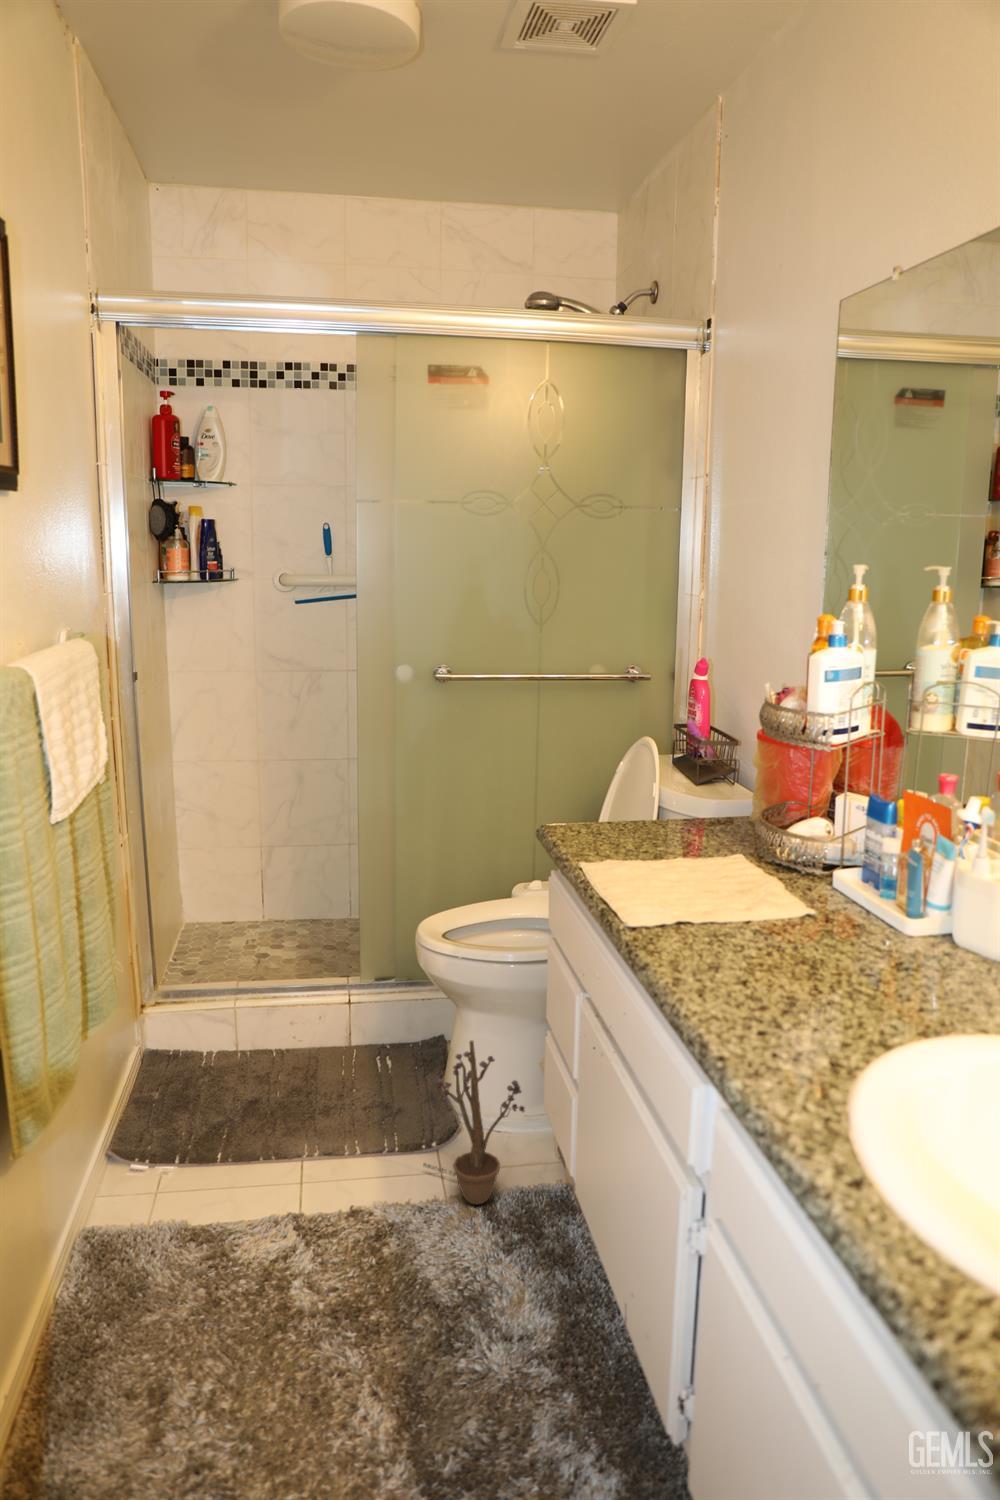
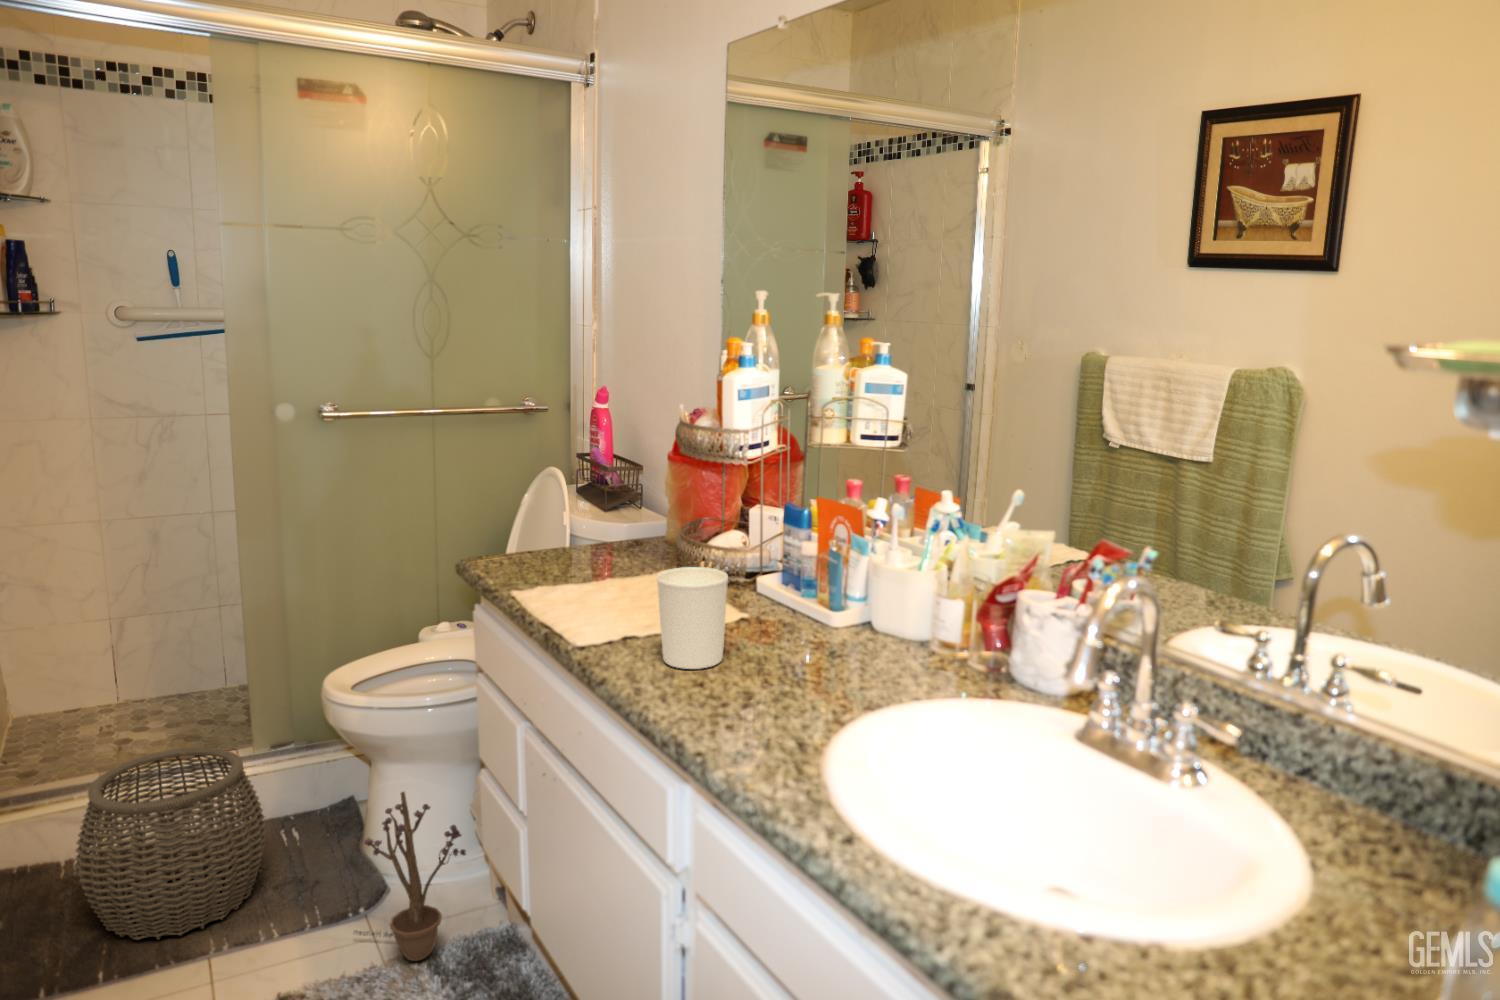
candle holder: none [707,857,784,965] -> present [657,567,728,669]
woven basket: none [211,969,361,1136] -> present [75,747,266,940]

